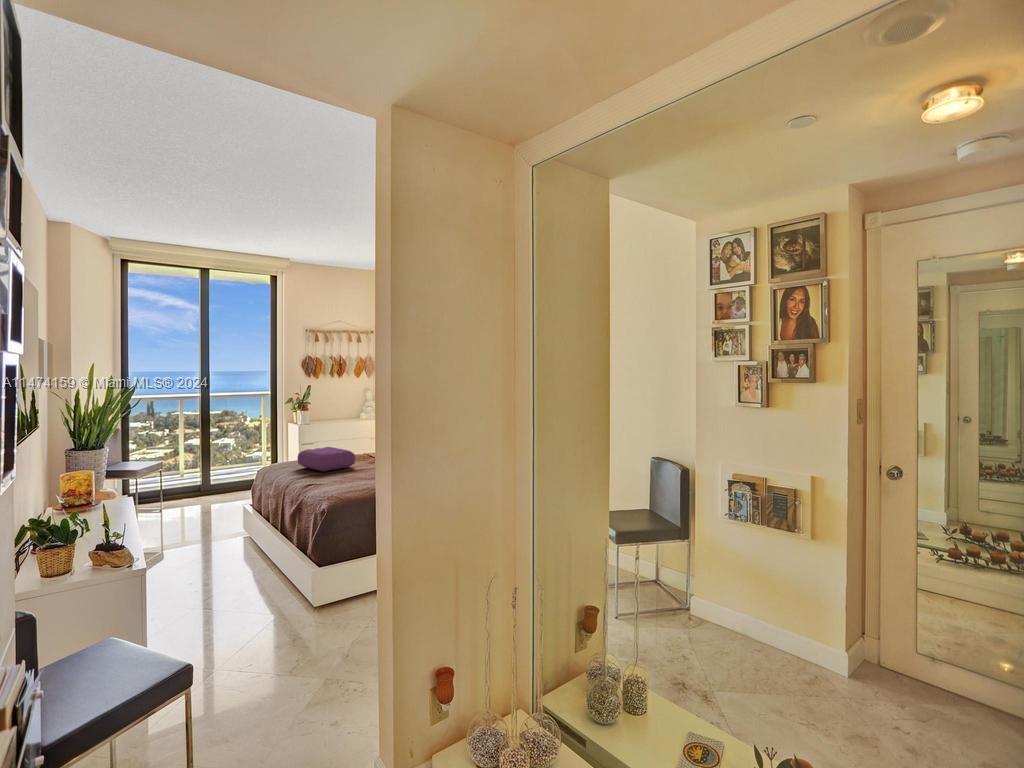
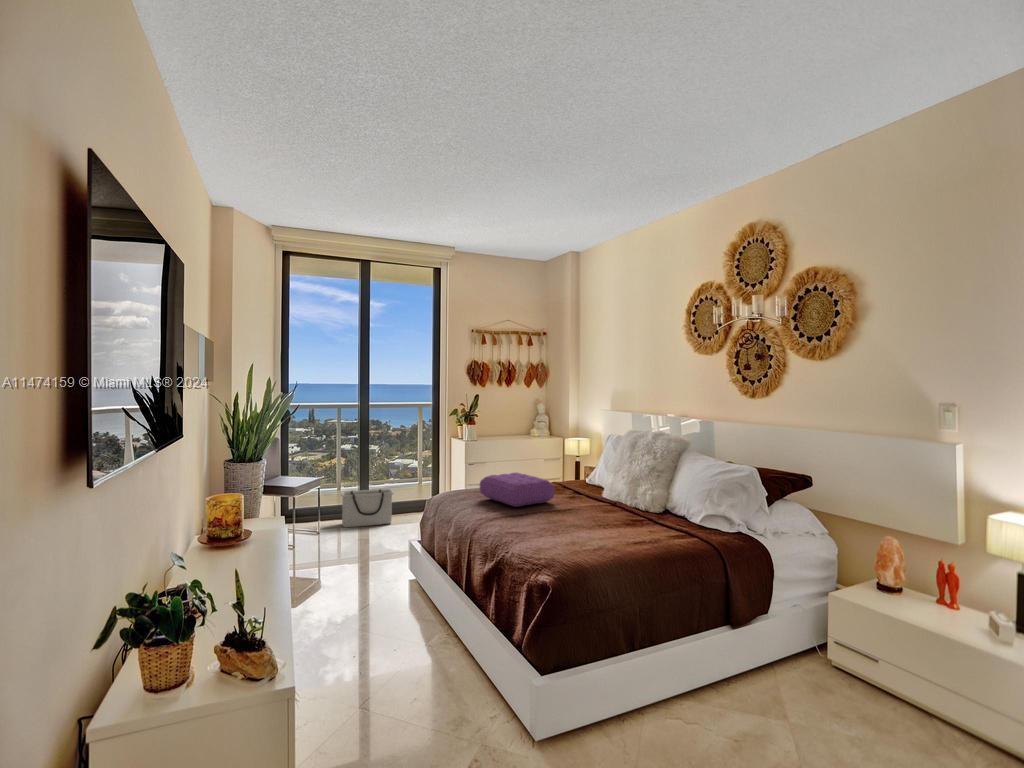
storage bin: none [183,470,234,505] -> present [341,489,393,527]

